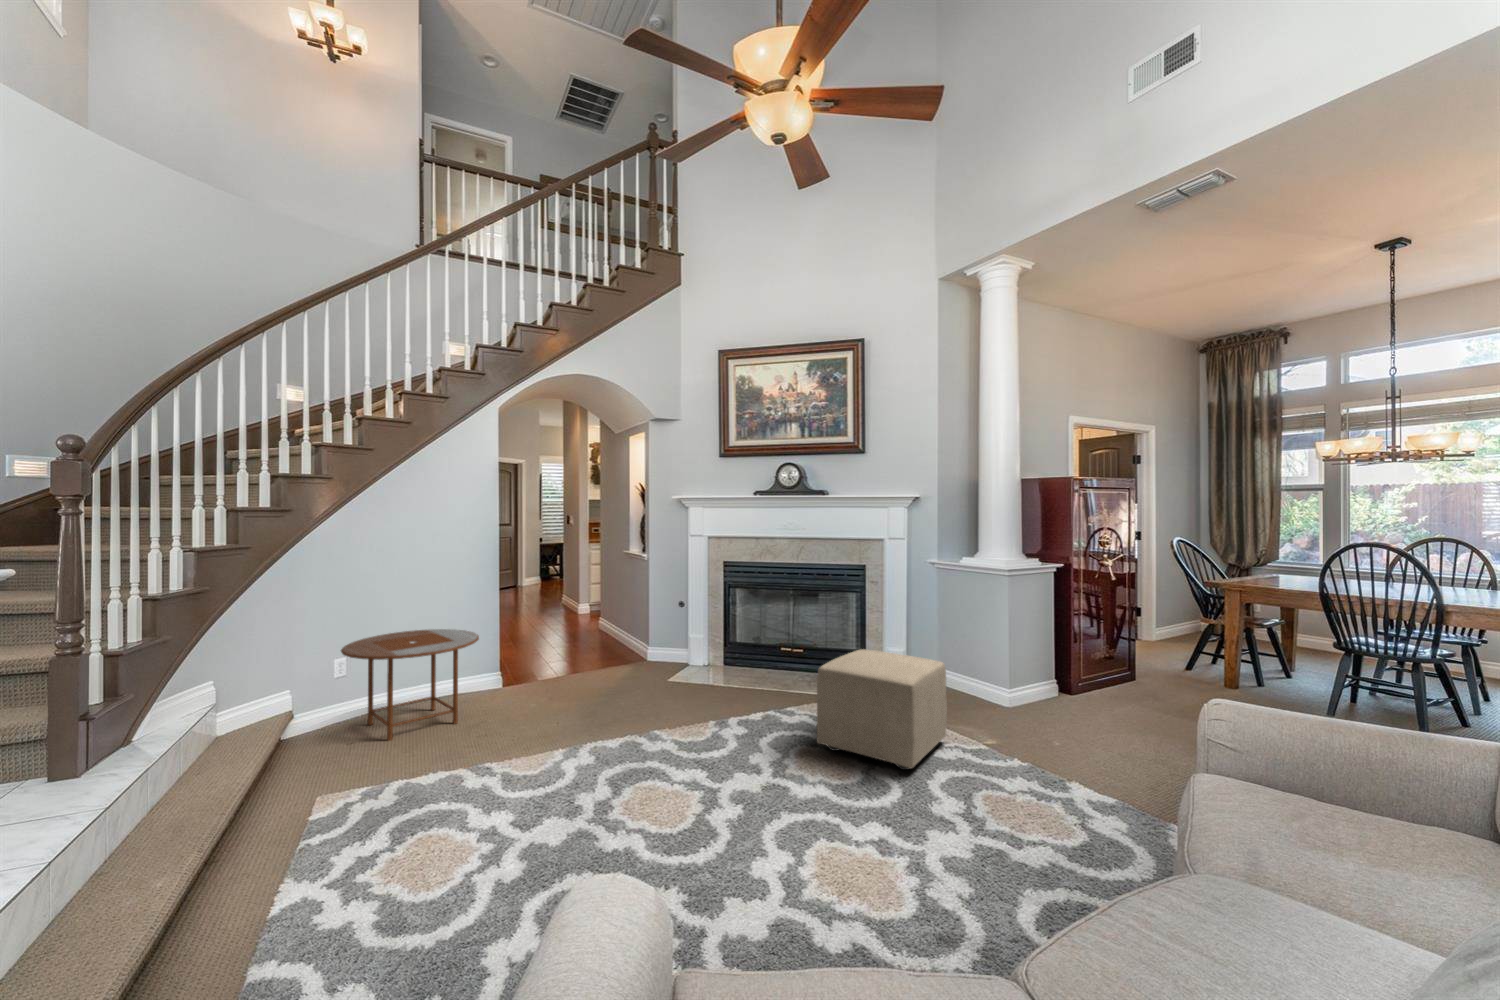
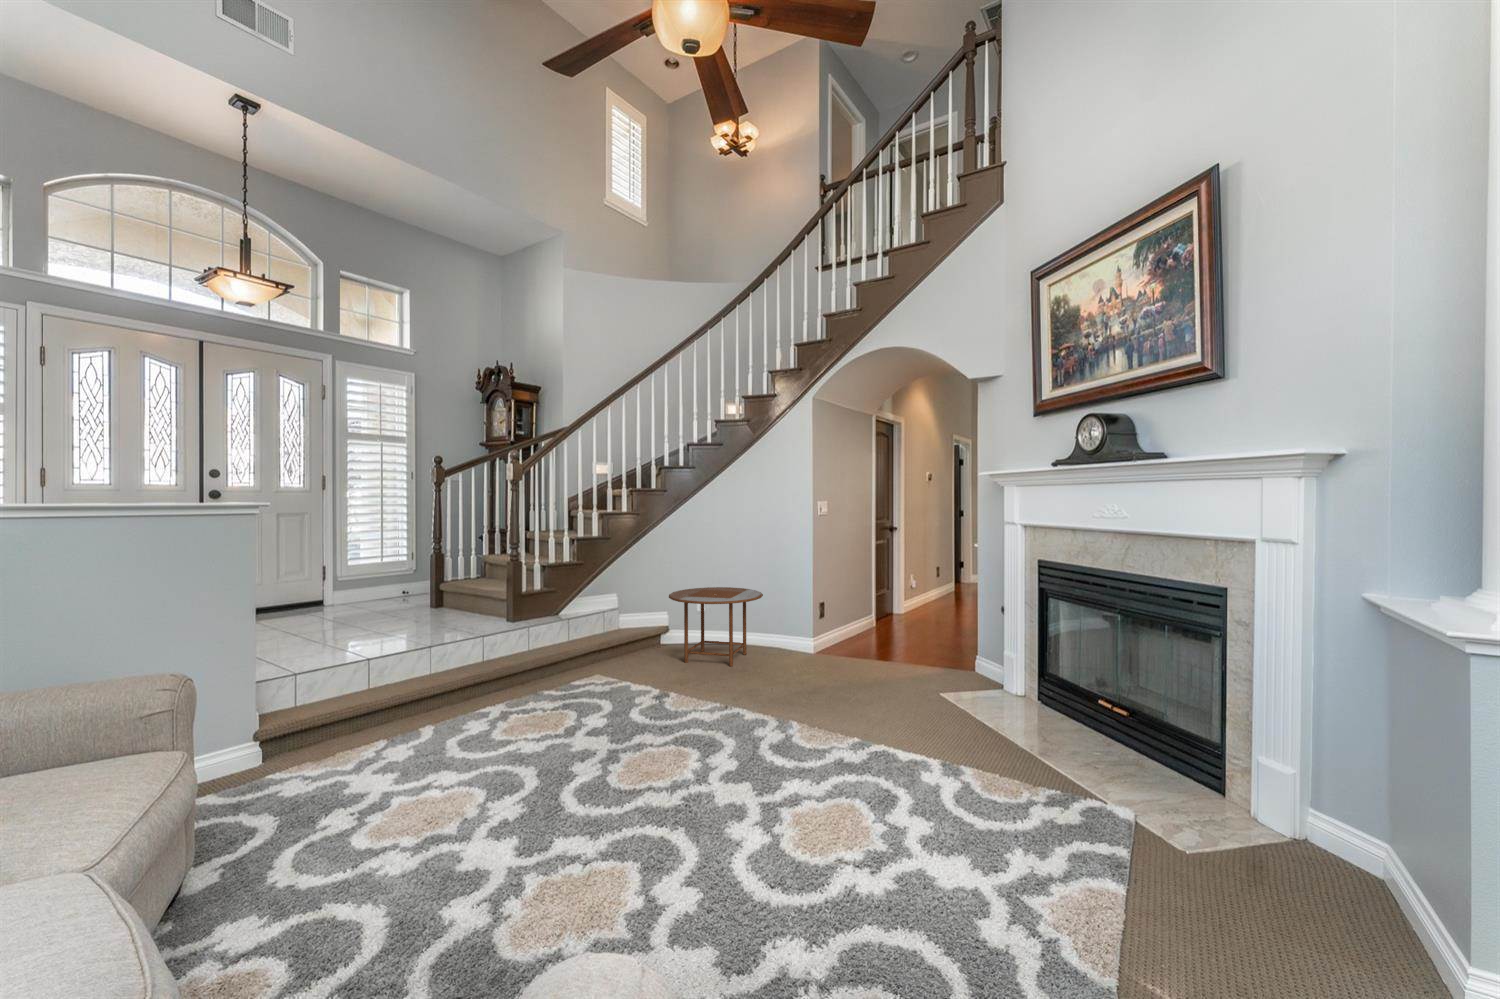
ottoman: present [817,649,947,770] -> none [857,696,1041,899]

